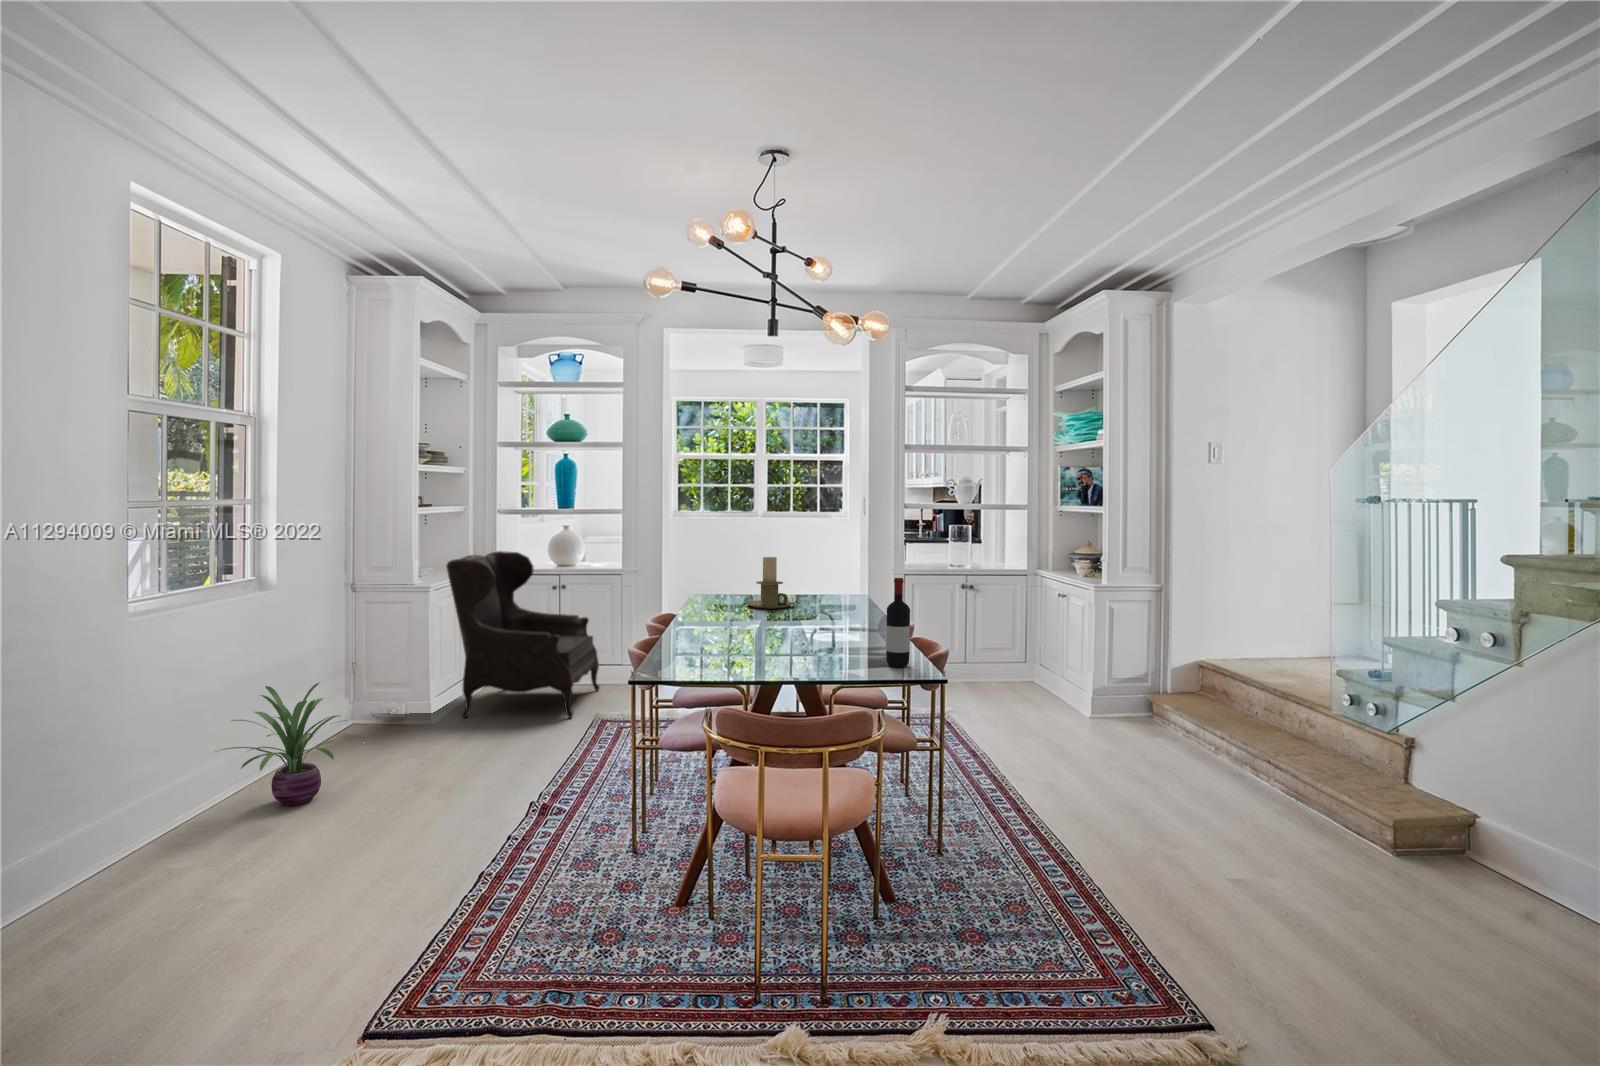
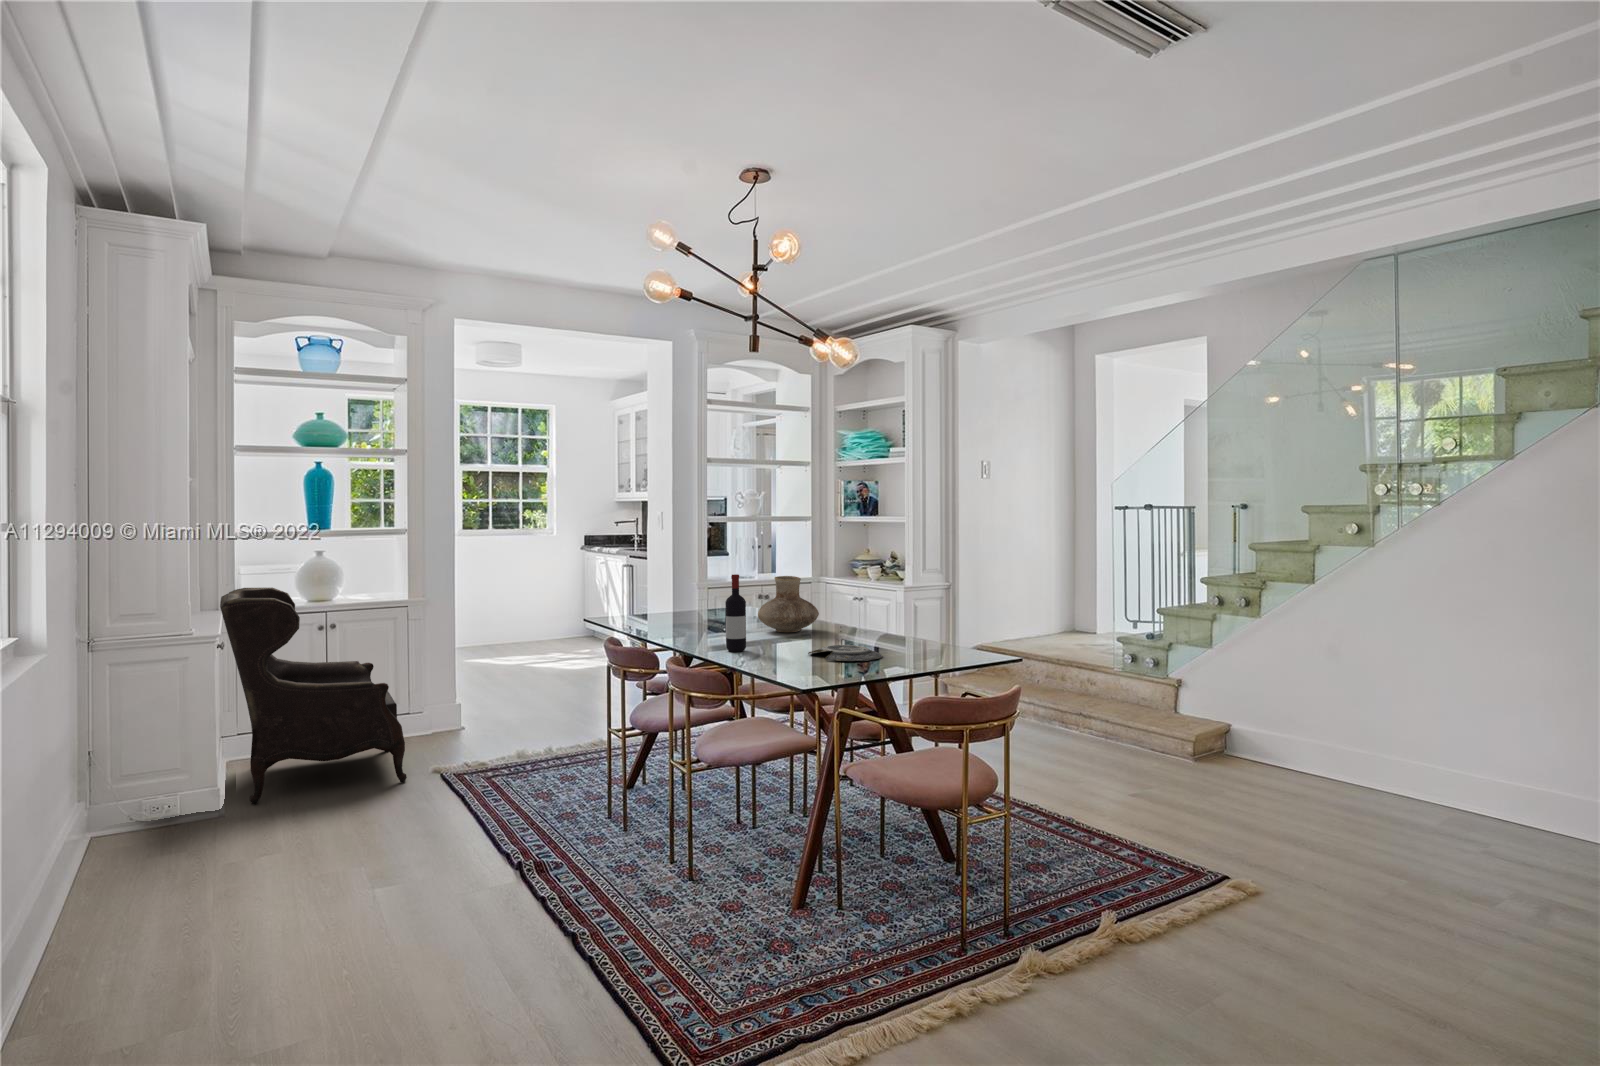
candle holder: present [746,557,793,609] -> none [664,571,713,625]
vase: none [799,566,862,625] -> present [758,576,819,632]
wine bottle: present [886,578,910,667] -> present [725,574,746,652]
plate: none [763,643,838,663] -> present [808,645,882,661]
decorative plant: present [215,683,359,806] -> none [37,766,263,939]

